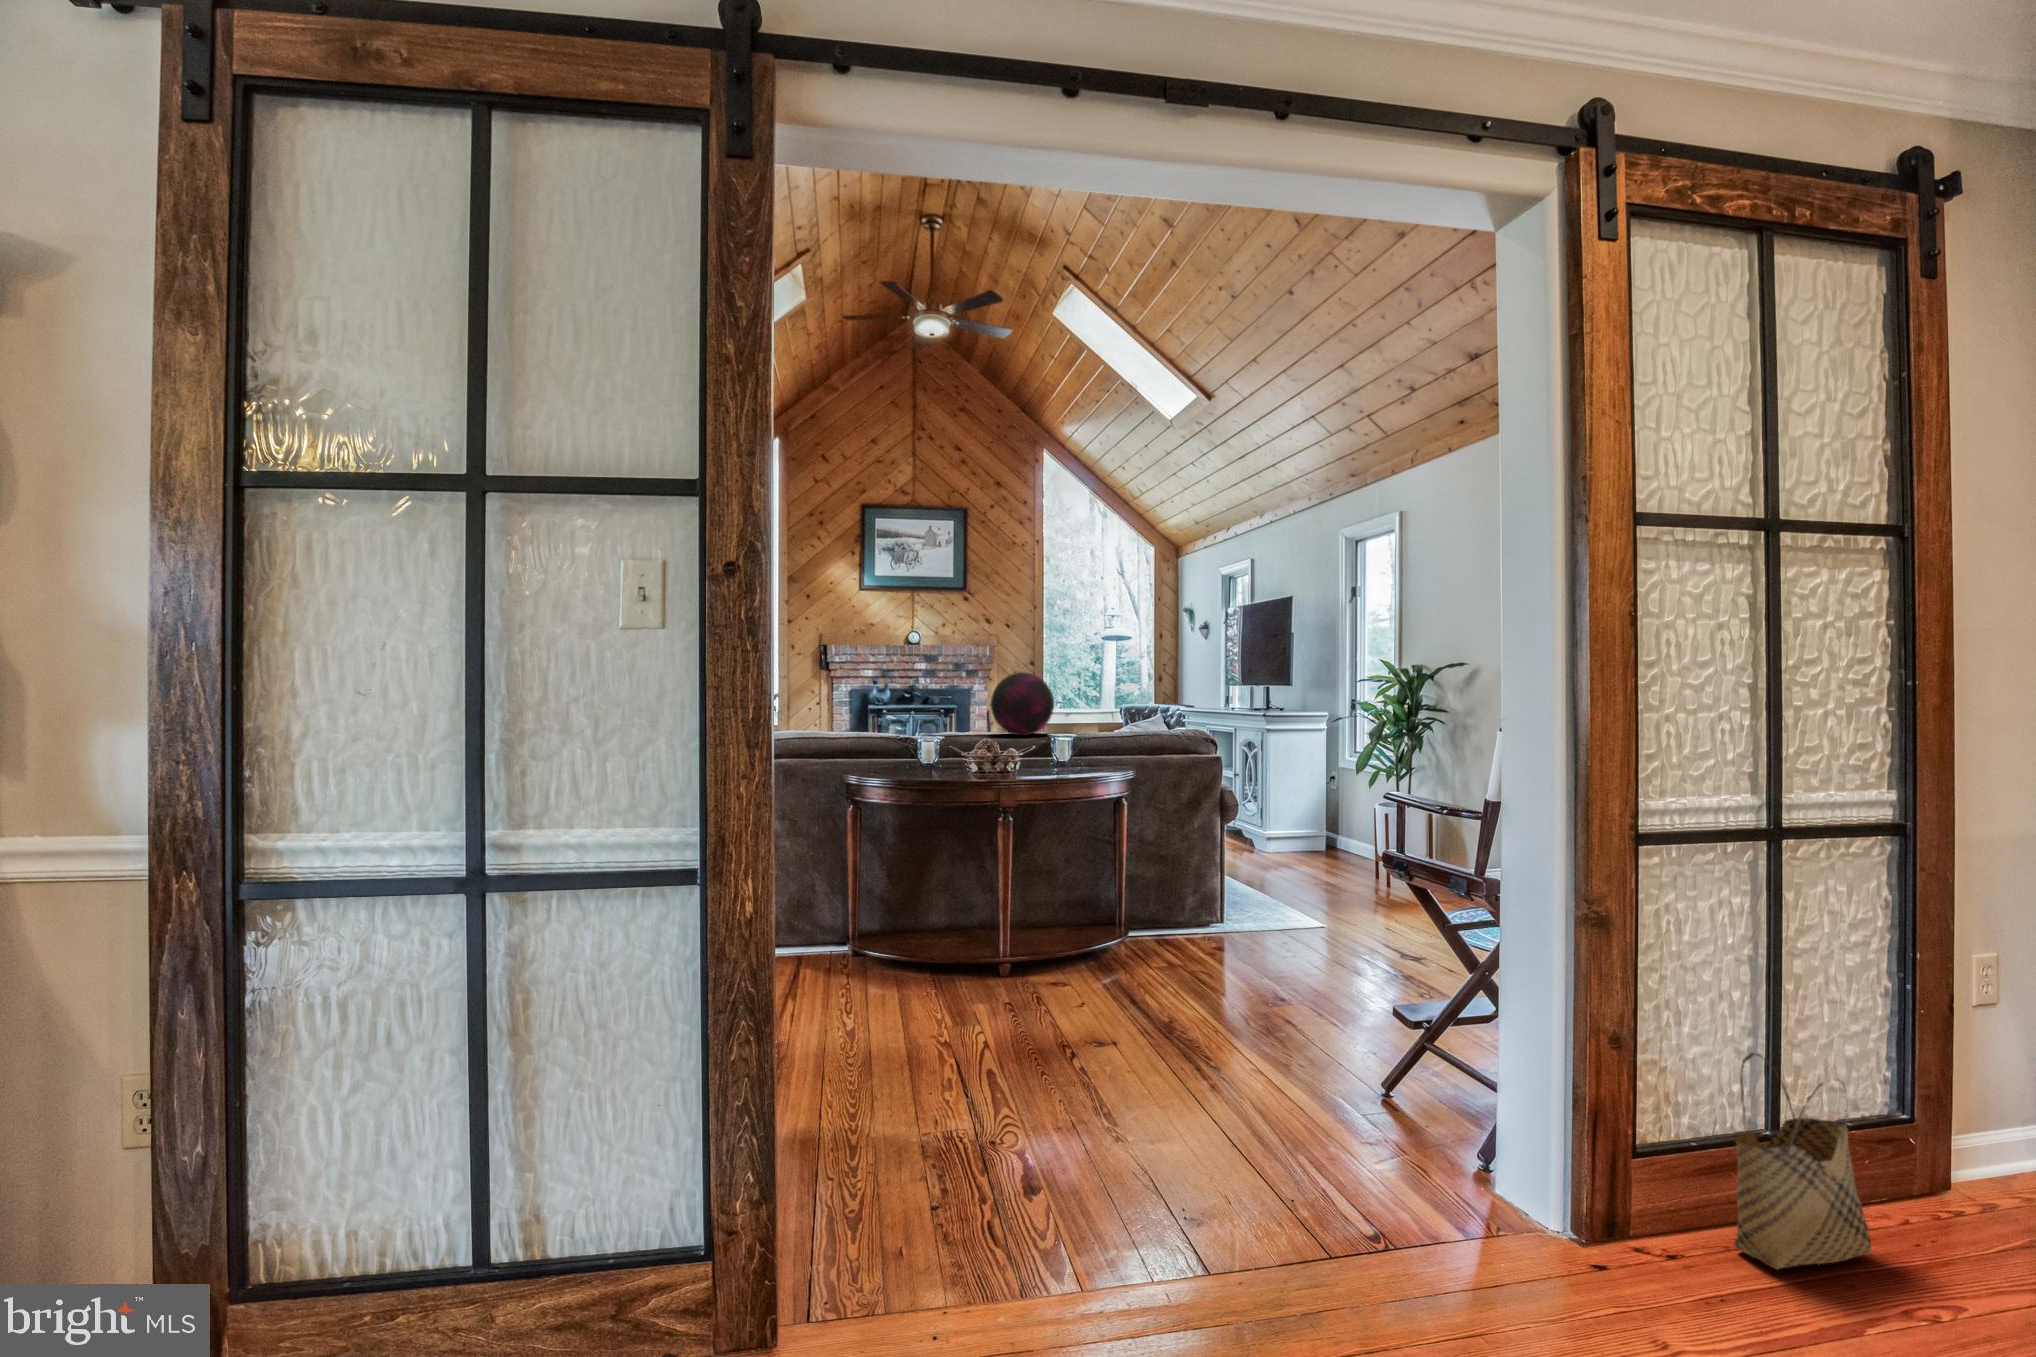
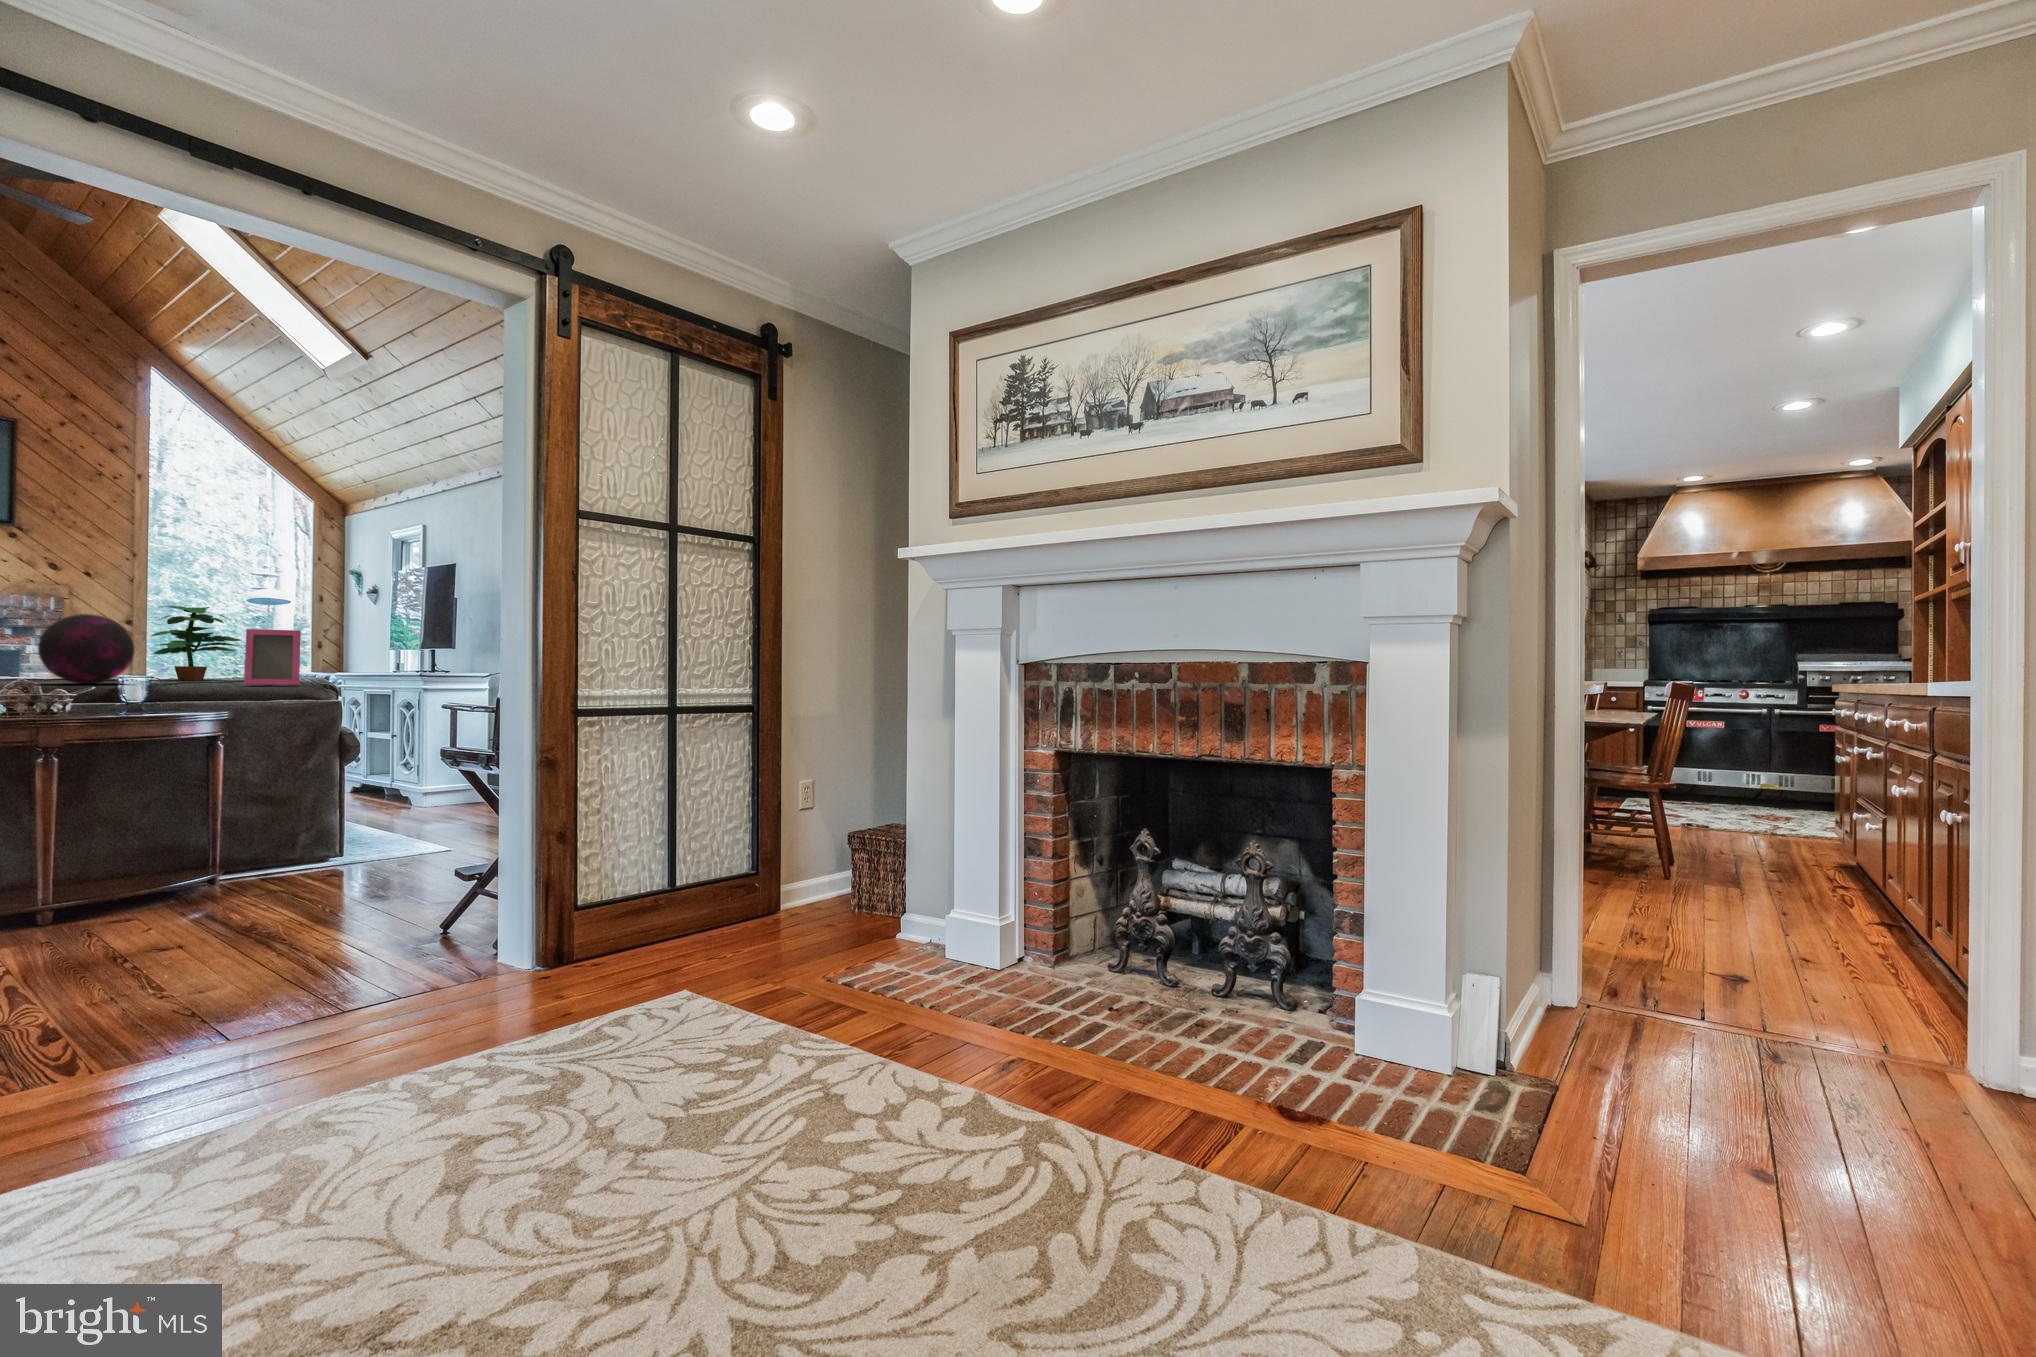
potted plant: none [1061,657,1125,727] -> present [151,606,241,681]
picture frame: none [1139,682,1184,740] -> present [244,629,301,686]
woven basket: present [1734,1053,1872,1269] -> none [626,839,699,952]

